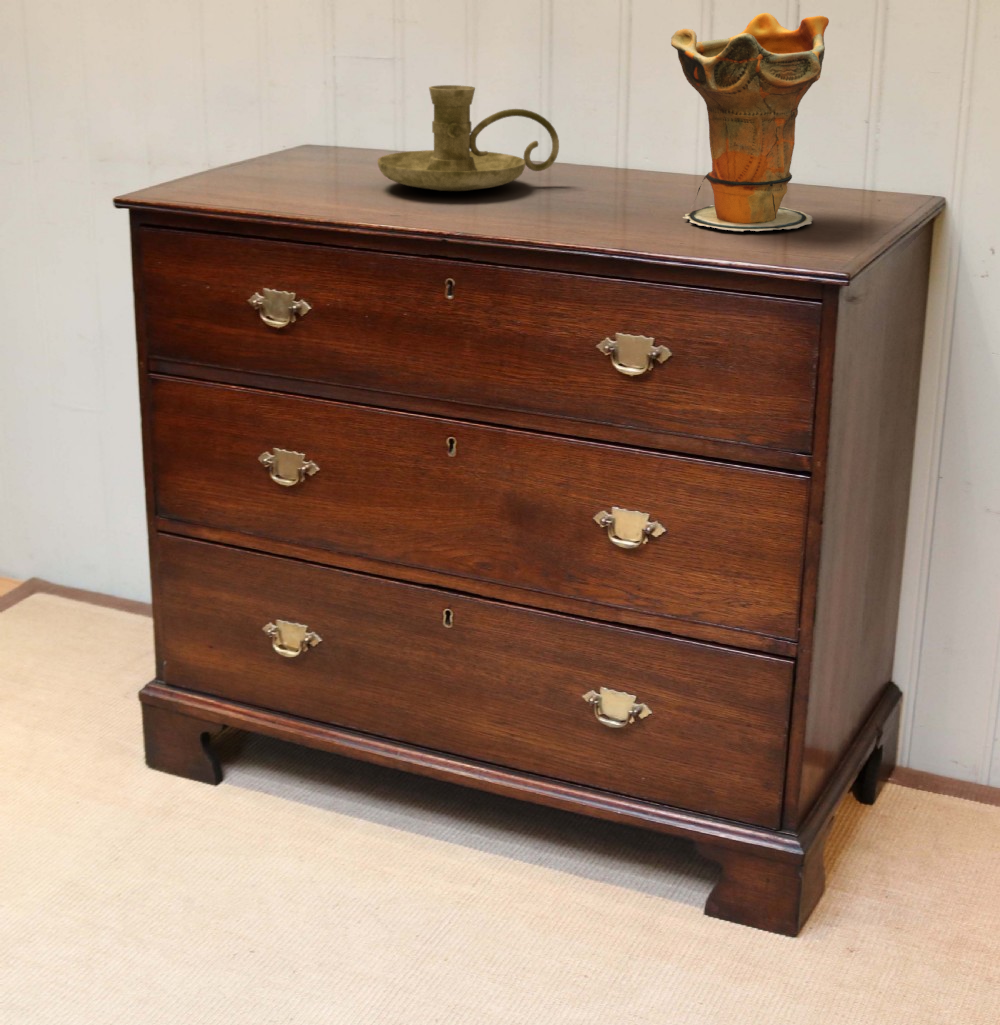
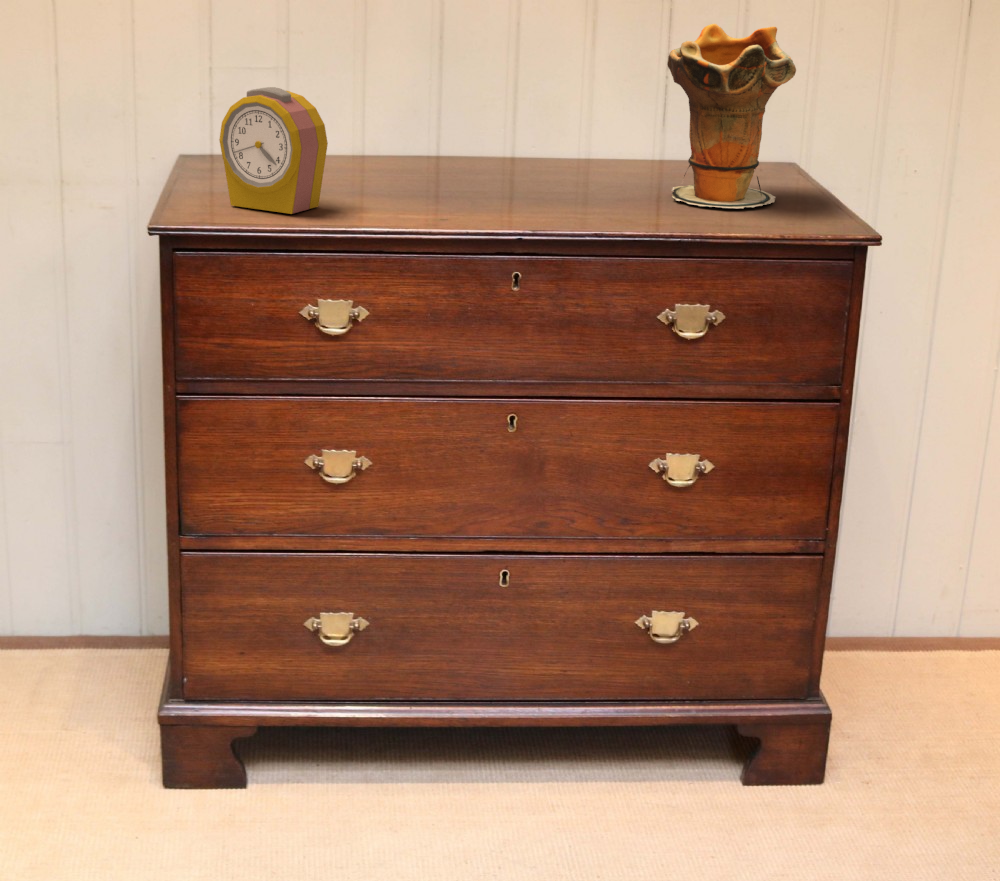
alarm clock: none [213,69,305,200] -> present [219,87,328,214]
candle holder: present [378,85,559,191] -> none [360,93,509,191]

